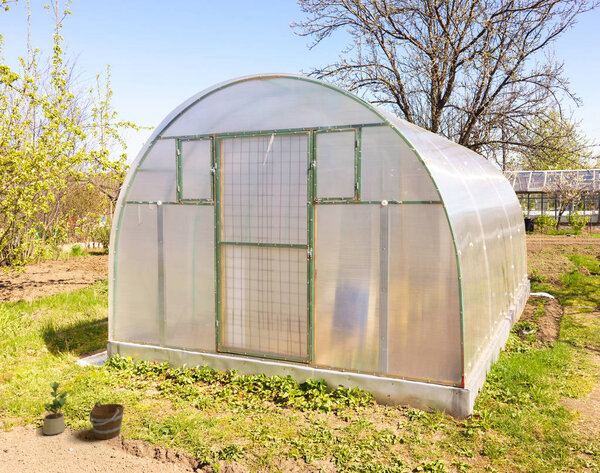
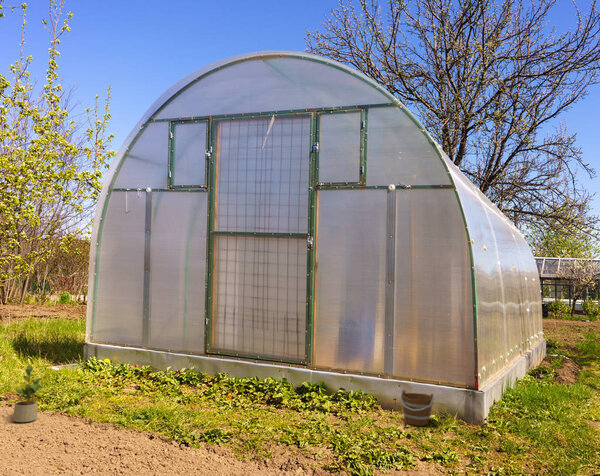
bucket: present [90,402,124,439] -> present [400,390,434,426]

